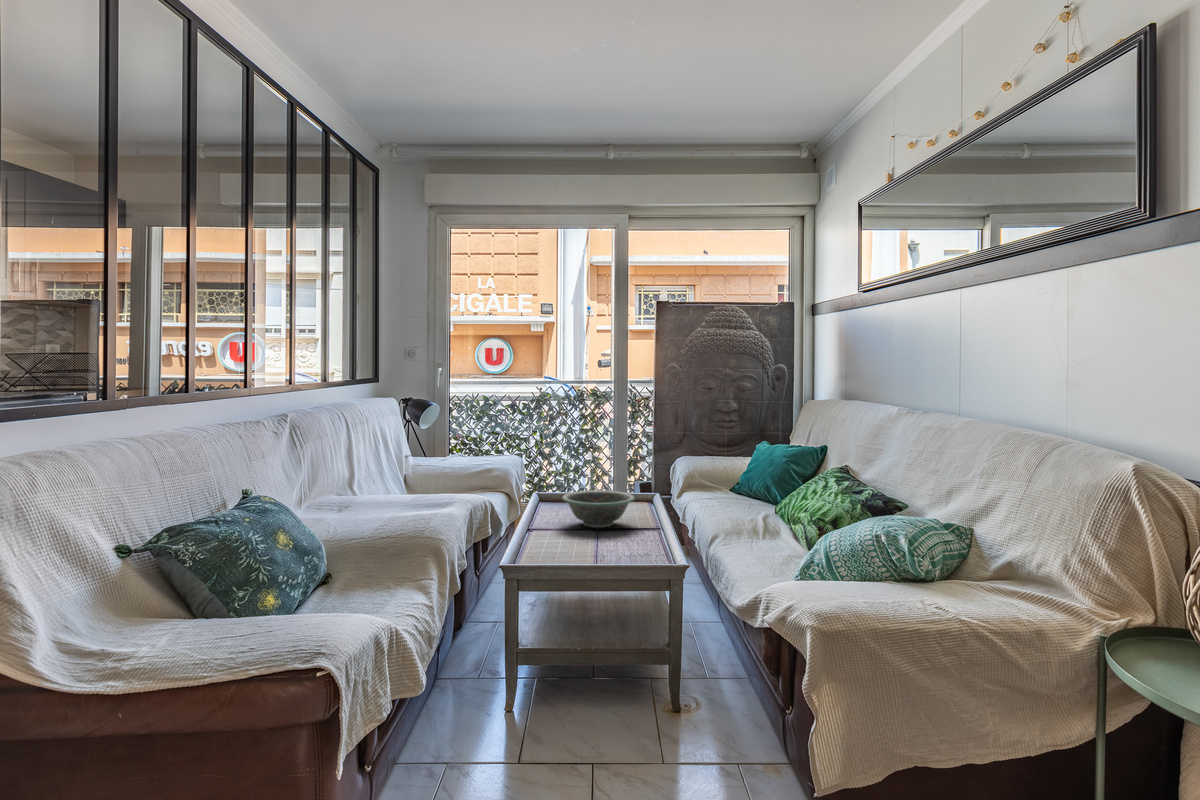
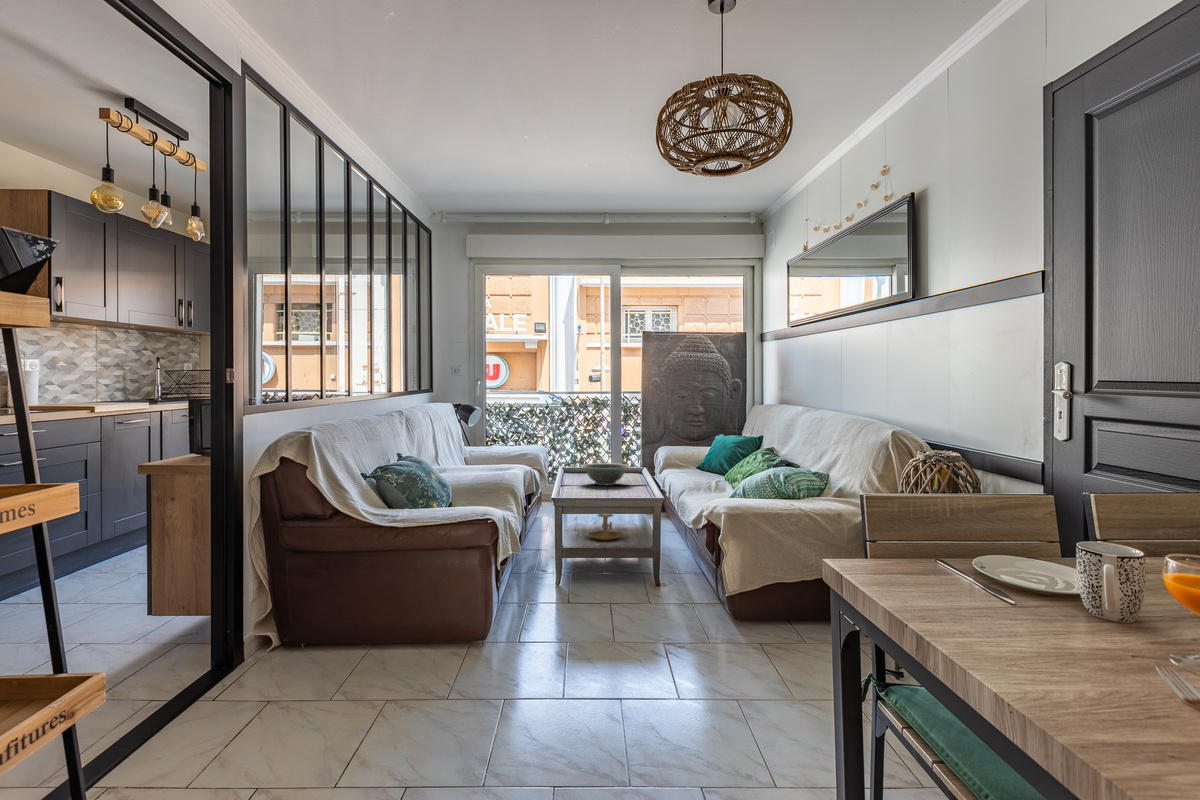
candle holder: none [567,551,622,624] -> present [588,514,622,540]

